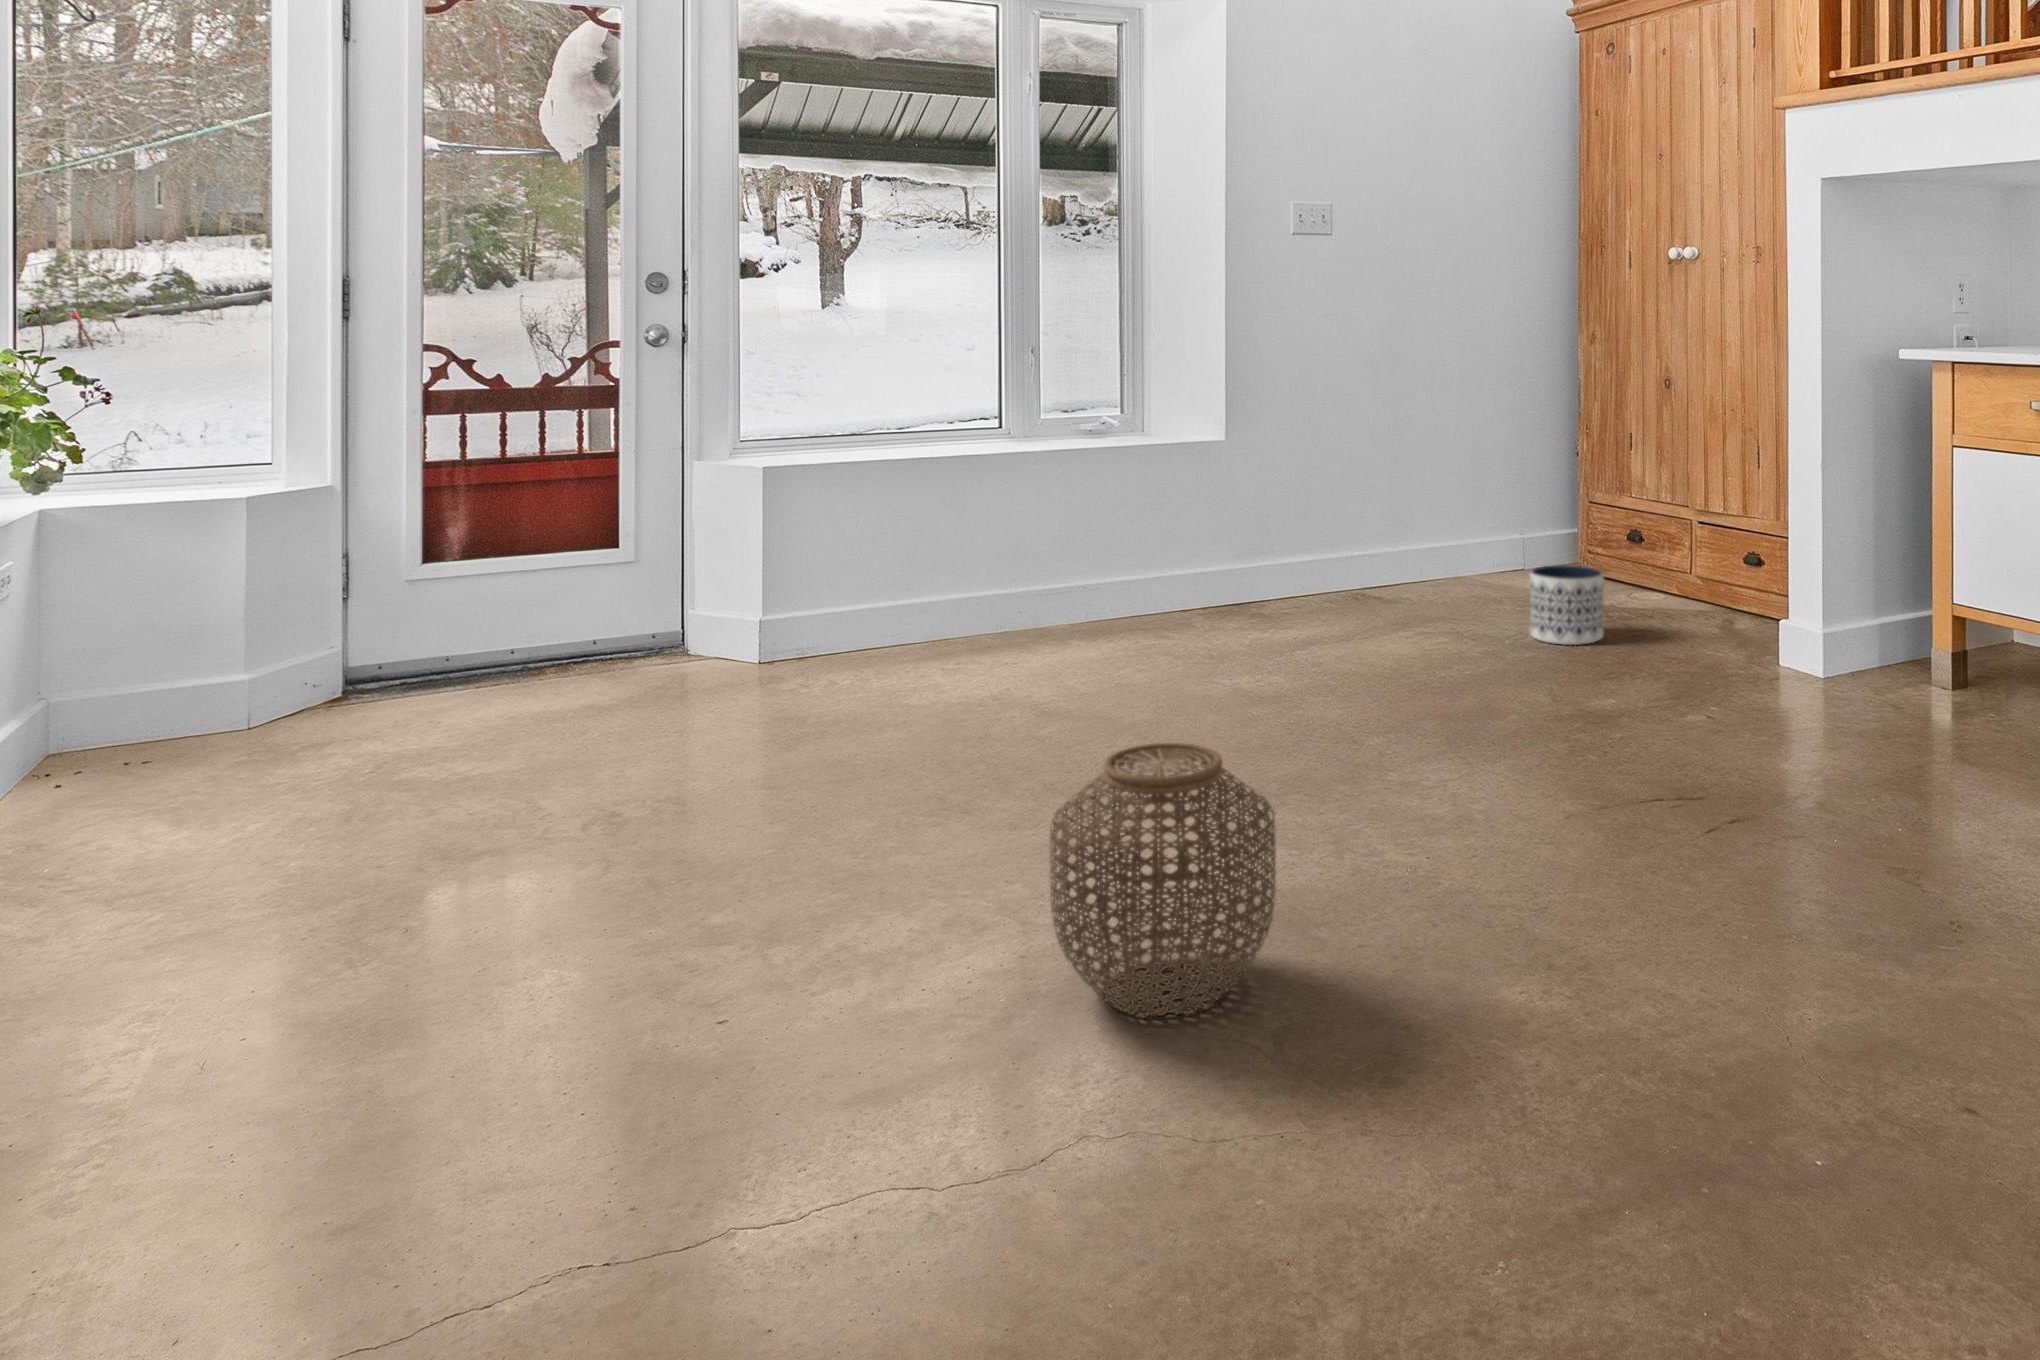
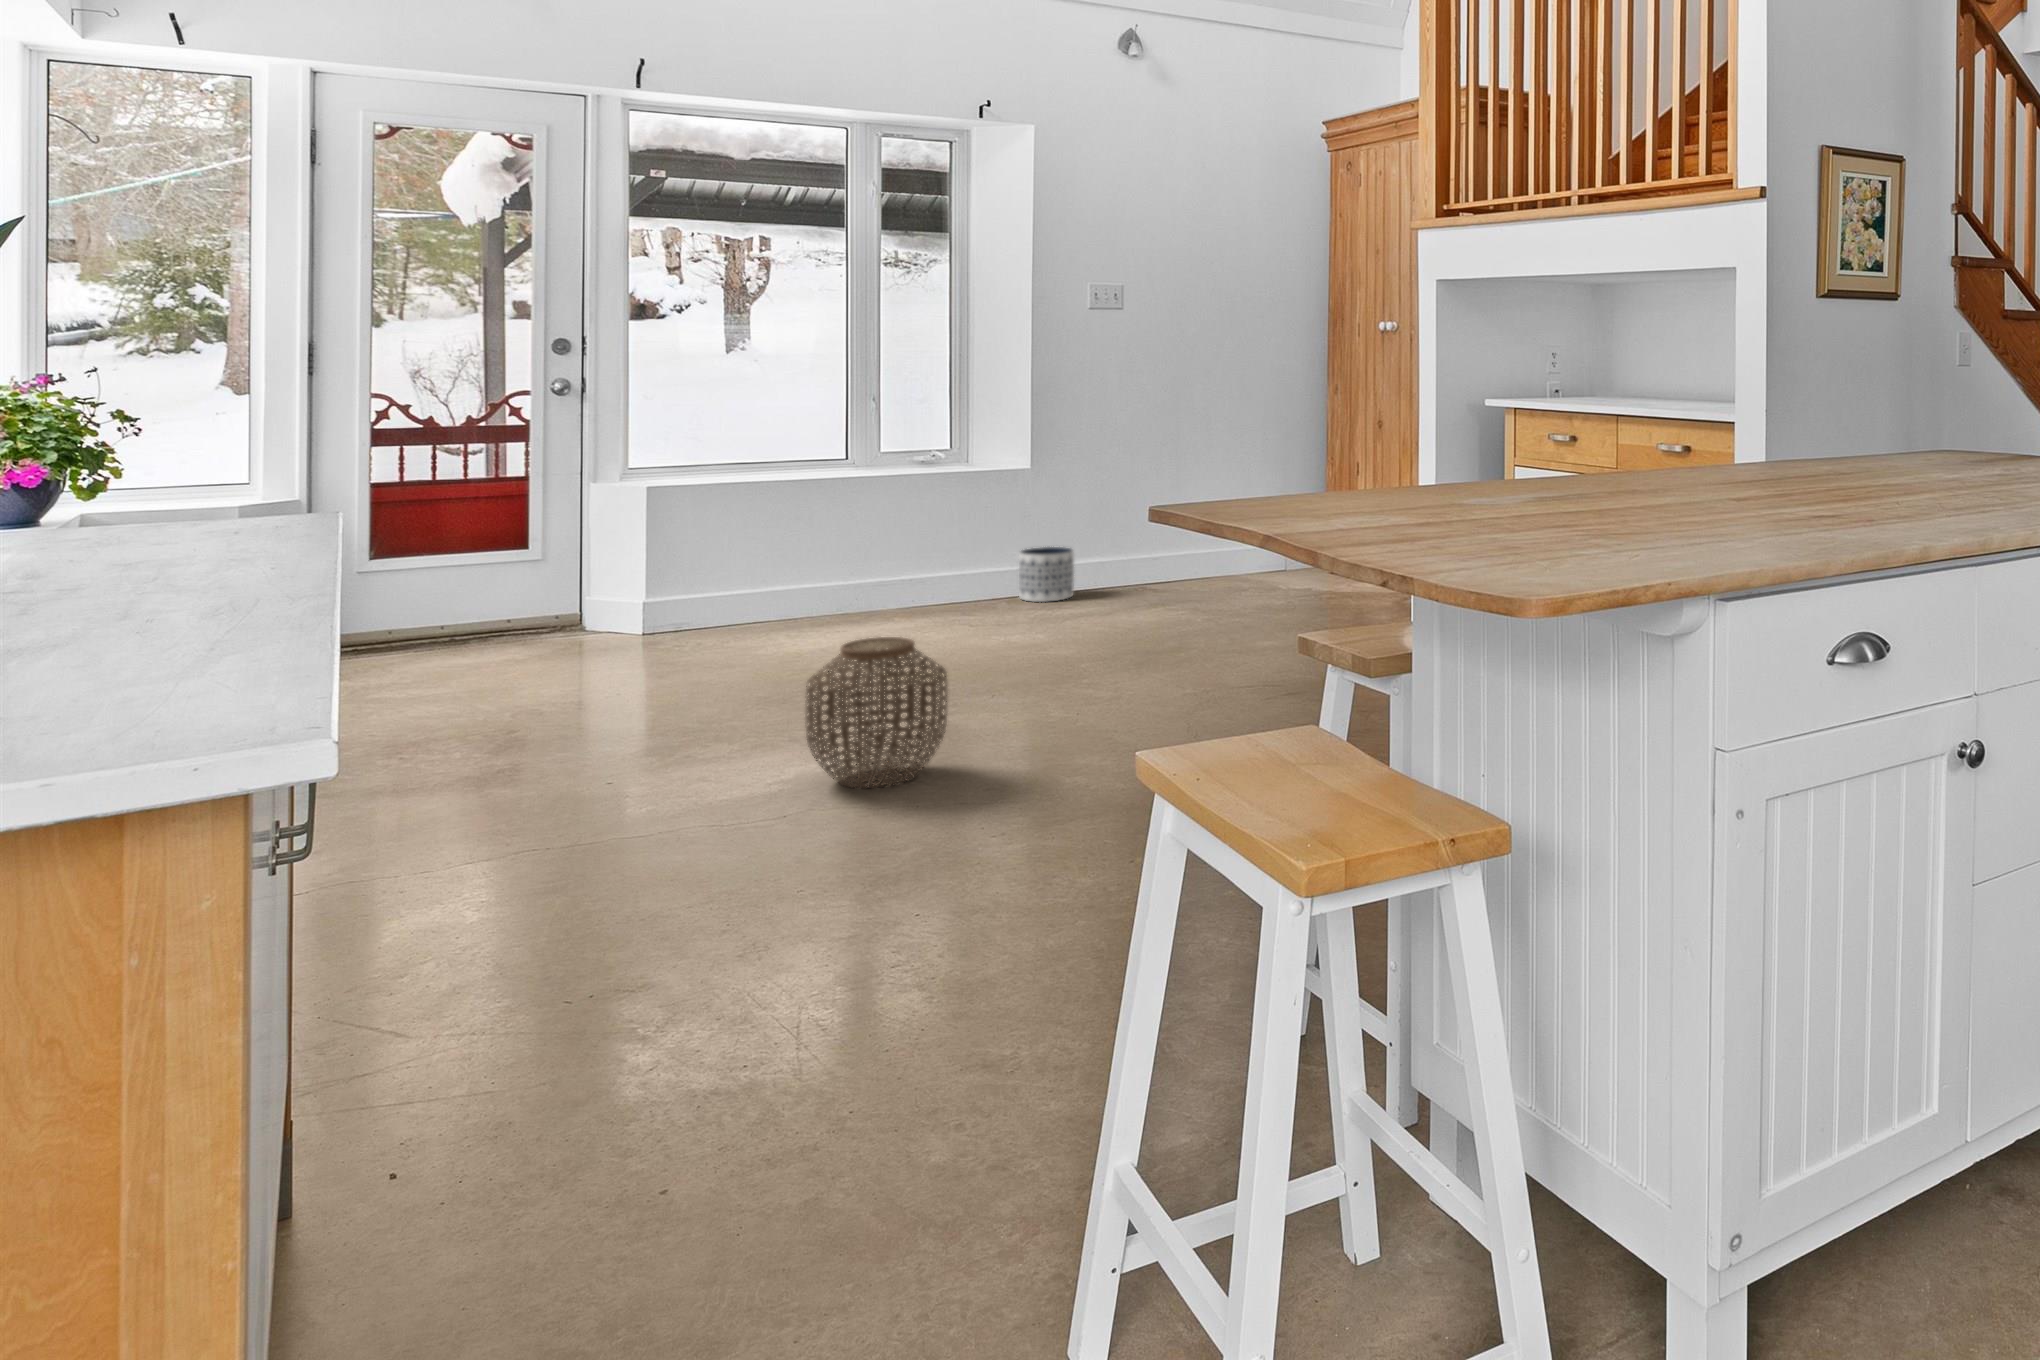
planter: present [1530,565,1604,645] -> present [1019,547,1074,602]

